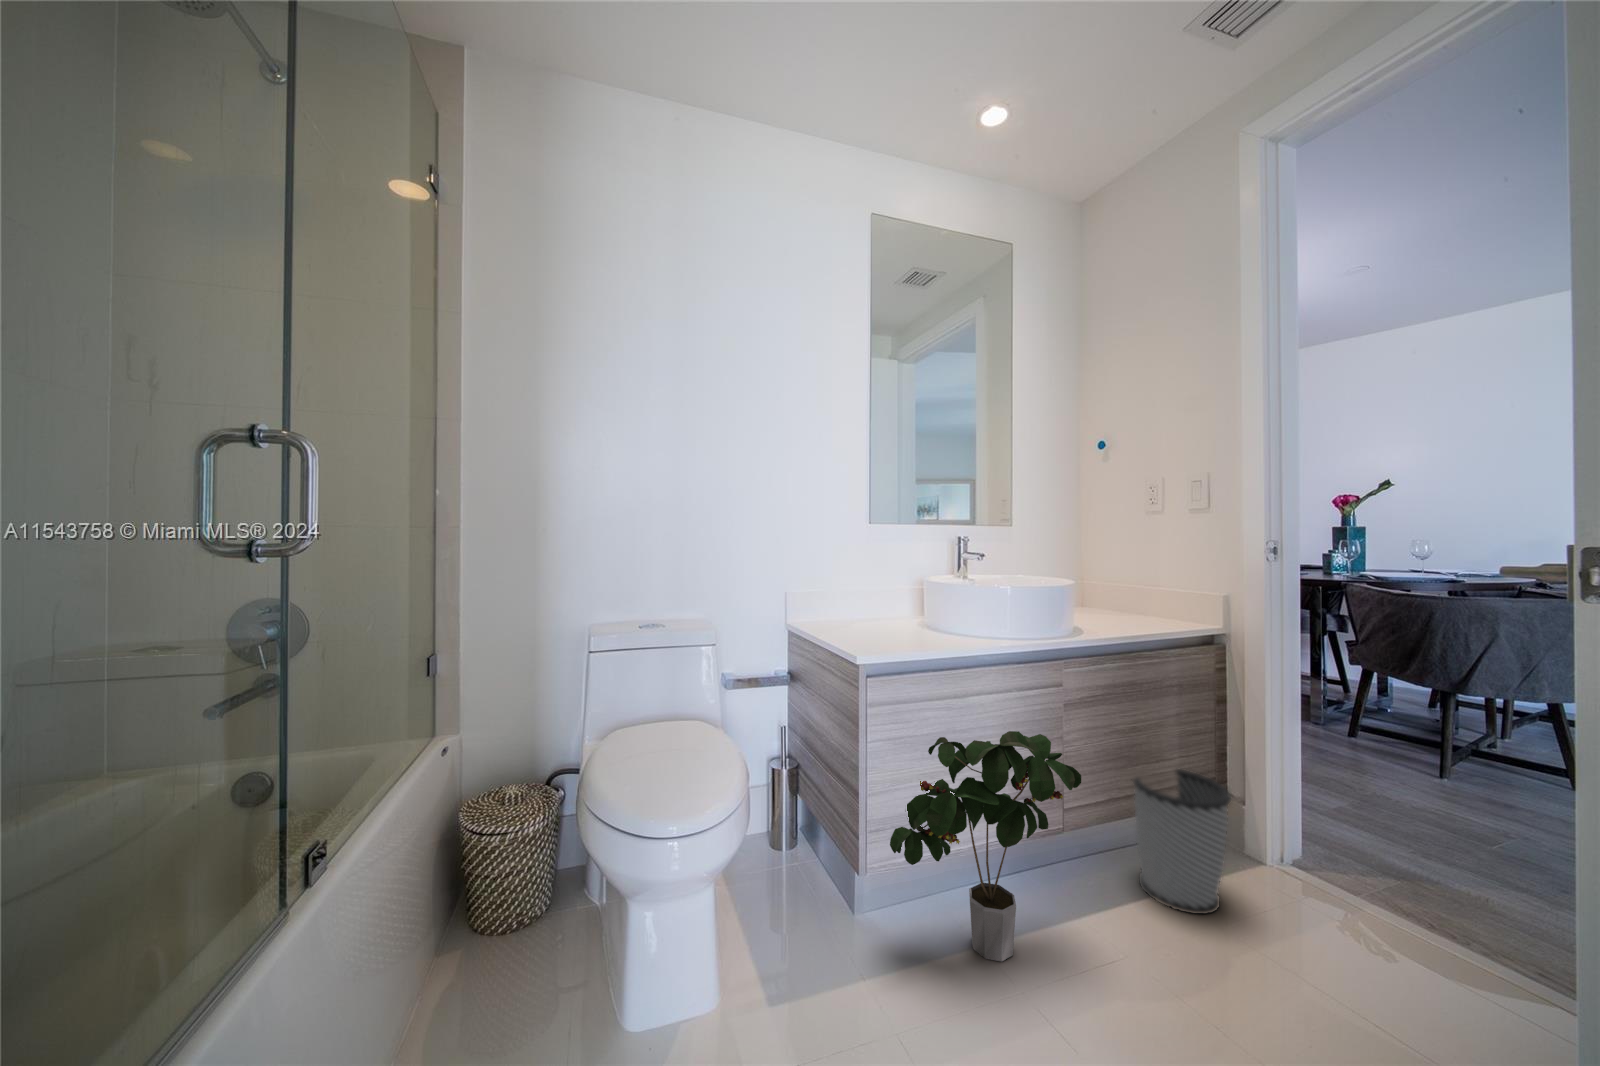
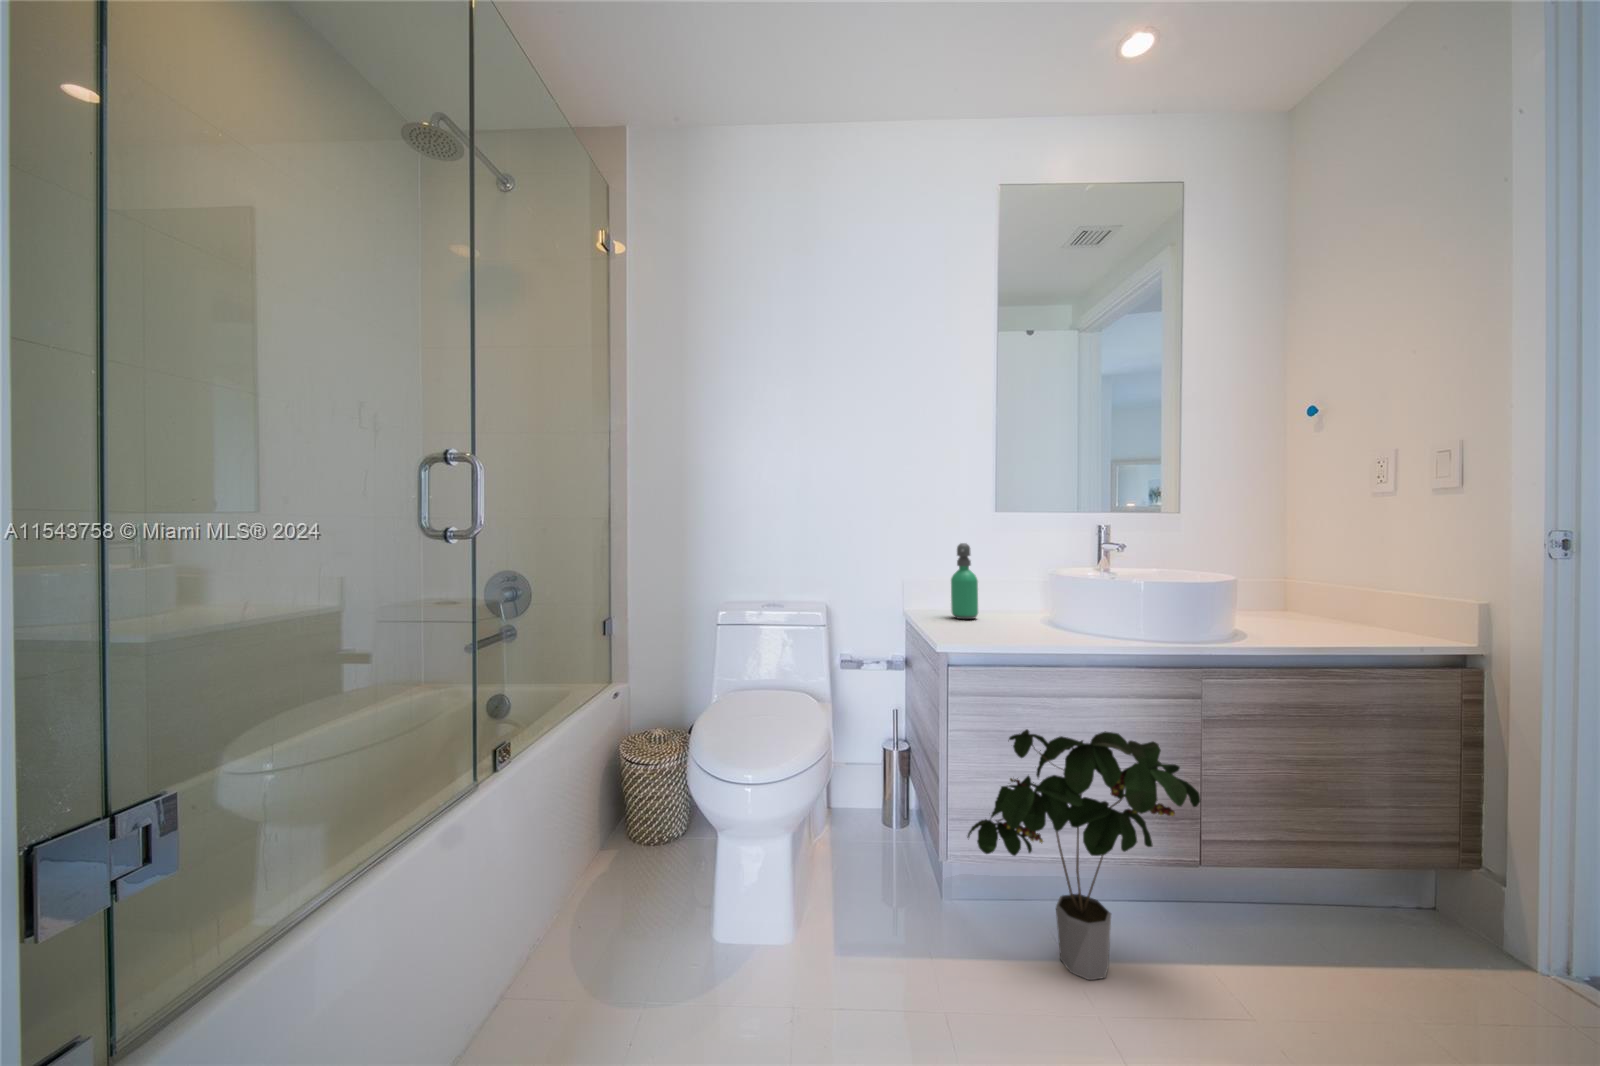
soap dispenser: none [844,555,869,631] -> present [951,543,978,619]
wastebasket: present [1134,770,1231,914] -> none [1308,808,1460,1008]

